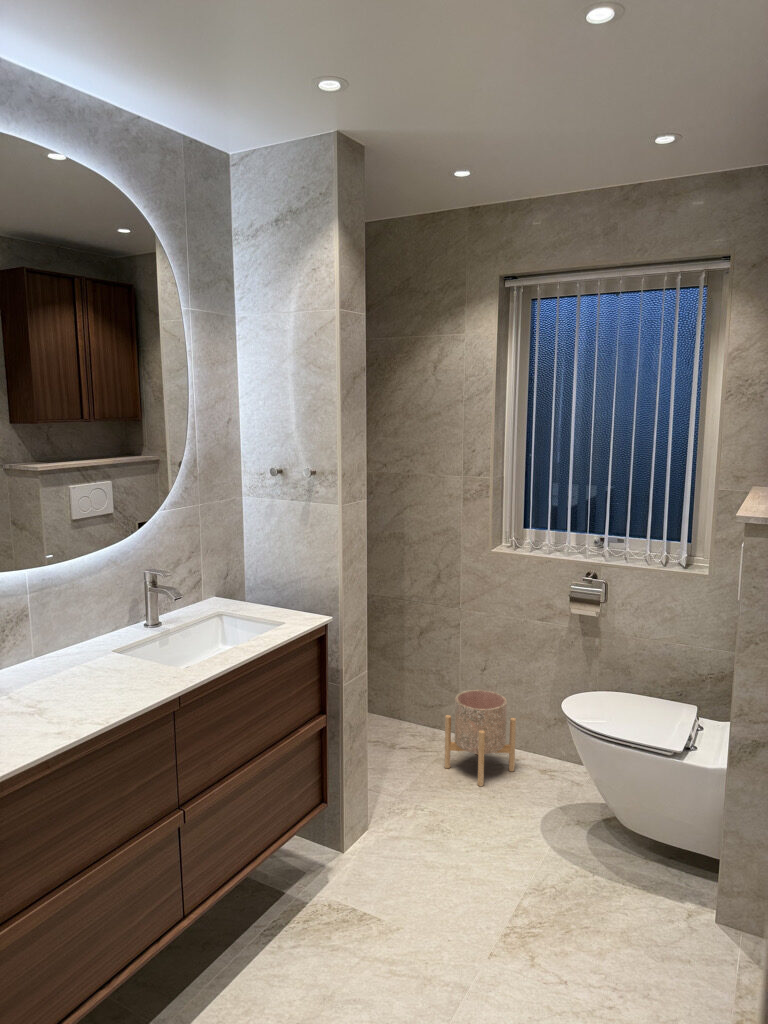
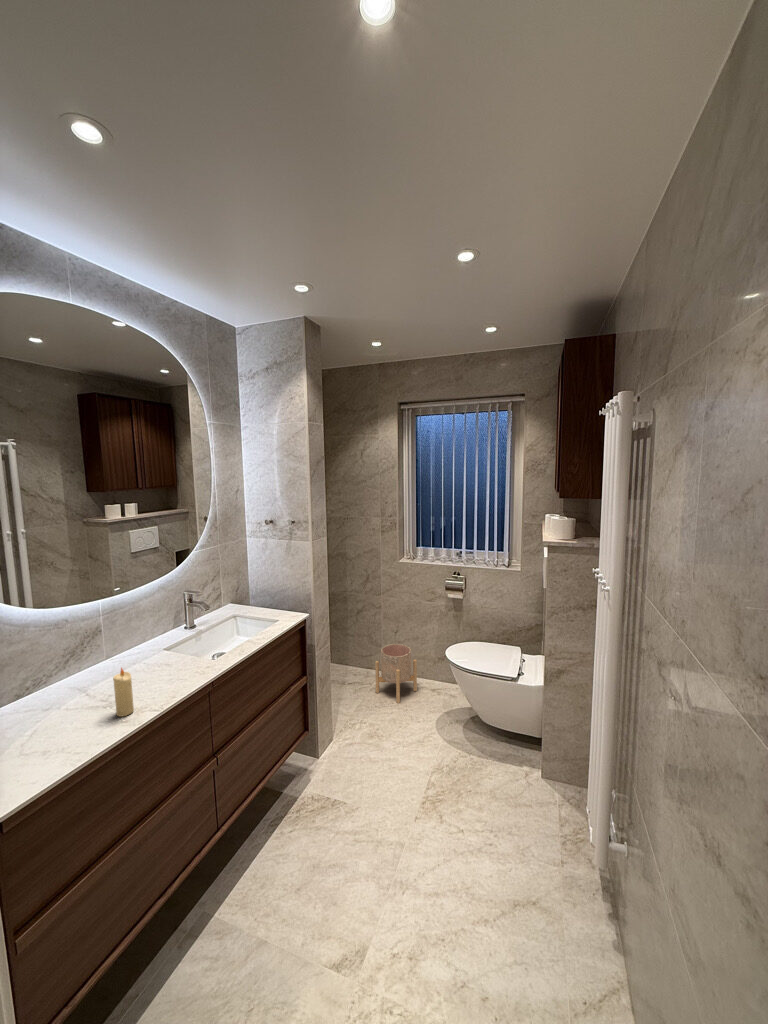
candle: none [46,656,73,725] -> present [113,668,134,717]

